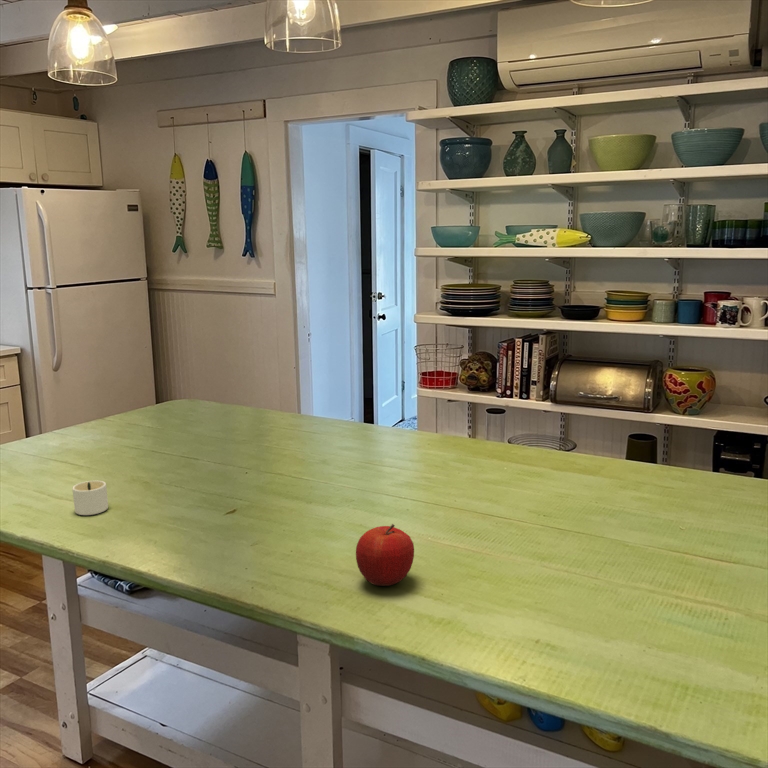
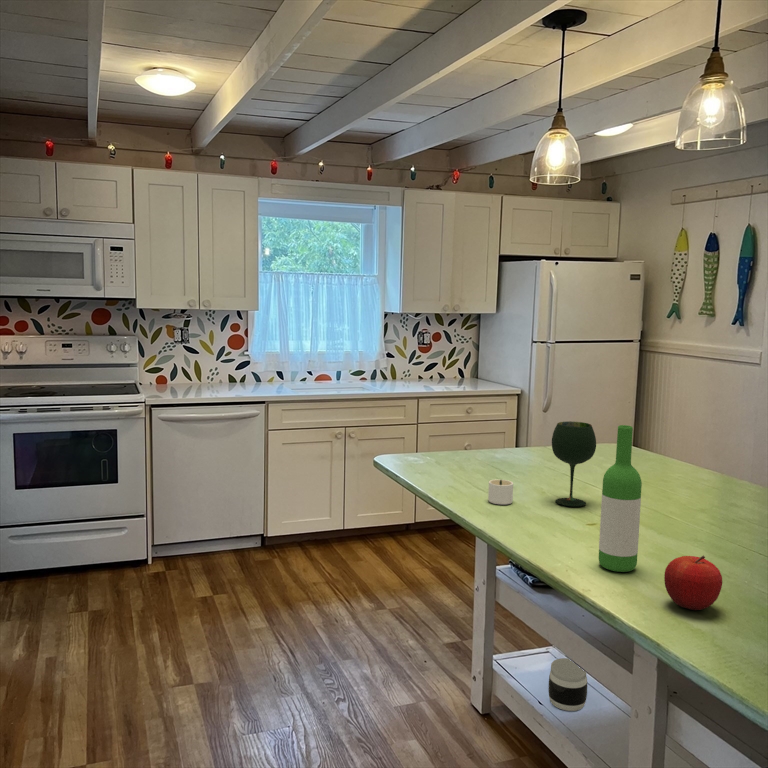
wine glass: none [144,390,199,494] -> present [552,421,596,507]
wine bottle: none [257,393,305,565] -> present [599,425,642,572]
jar: none [164,655,208,717] -> present [548,658,587,711]

